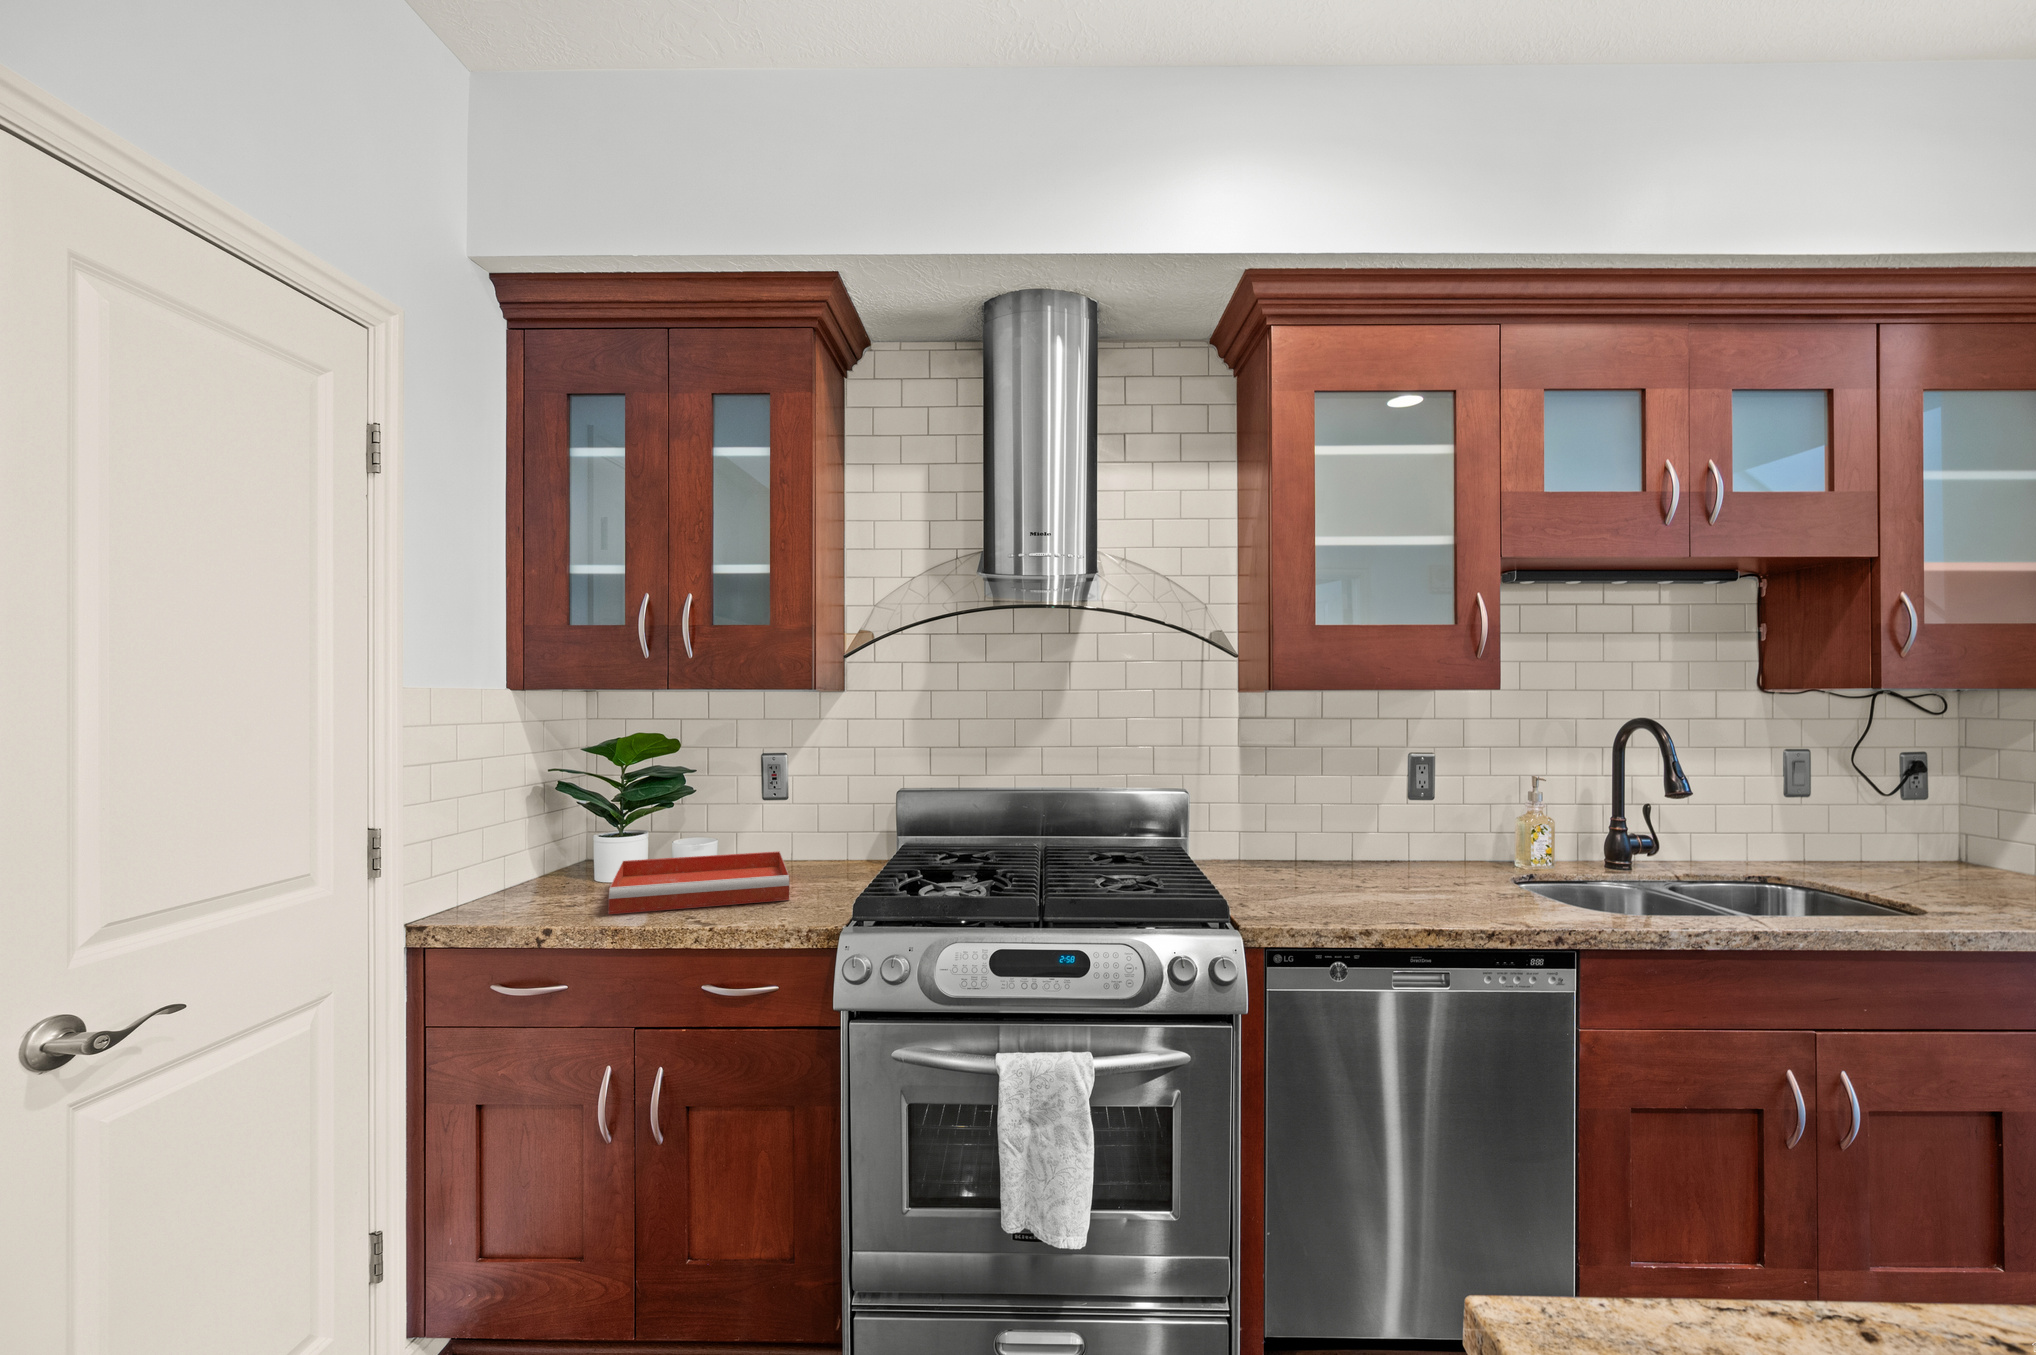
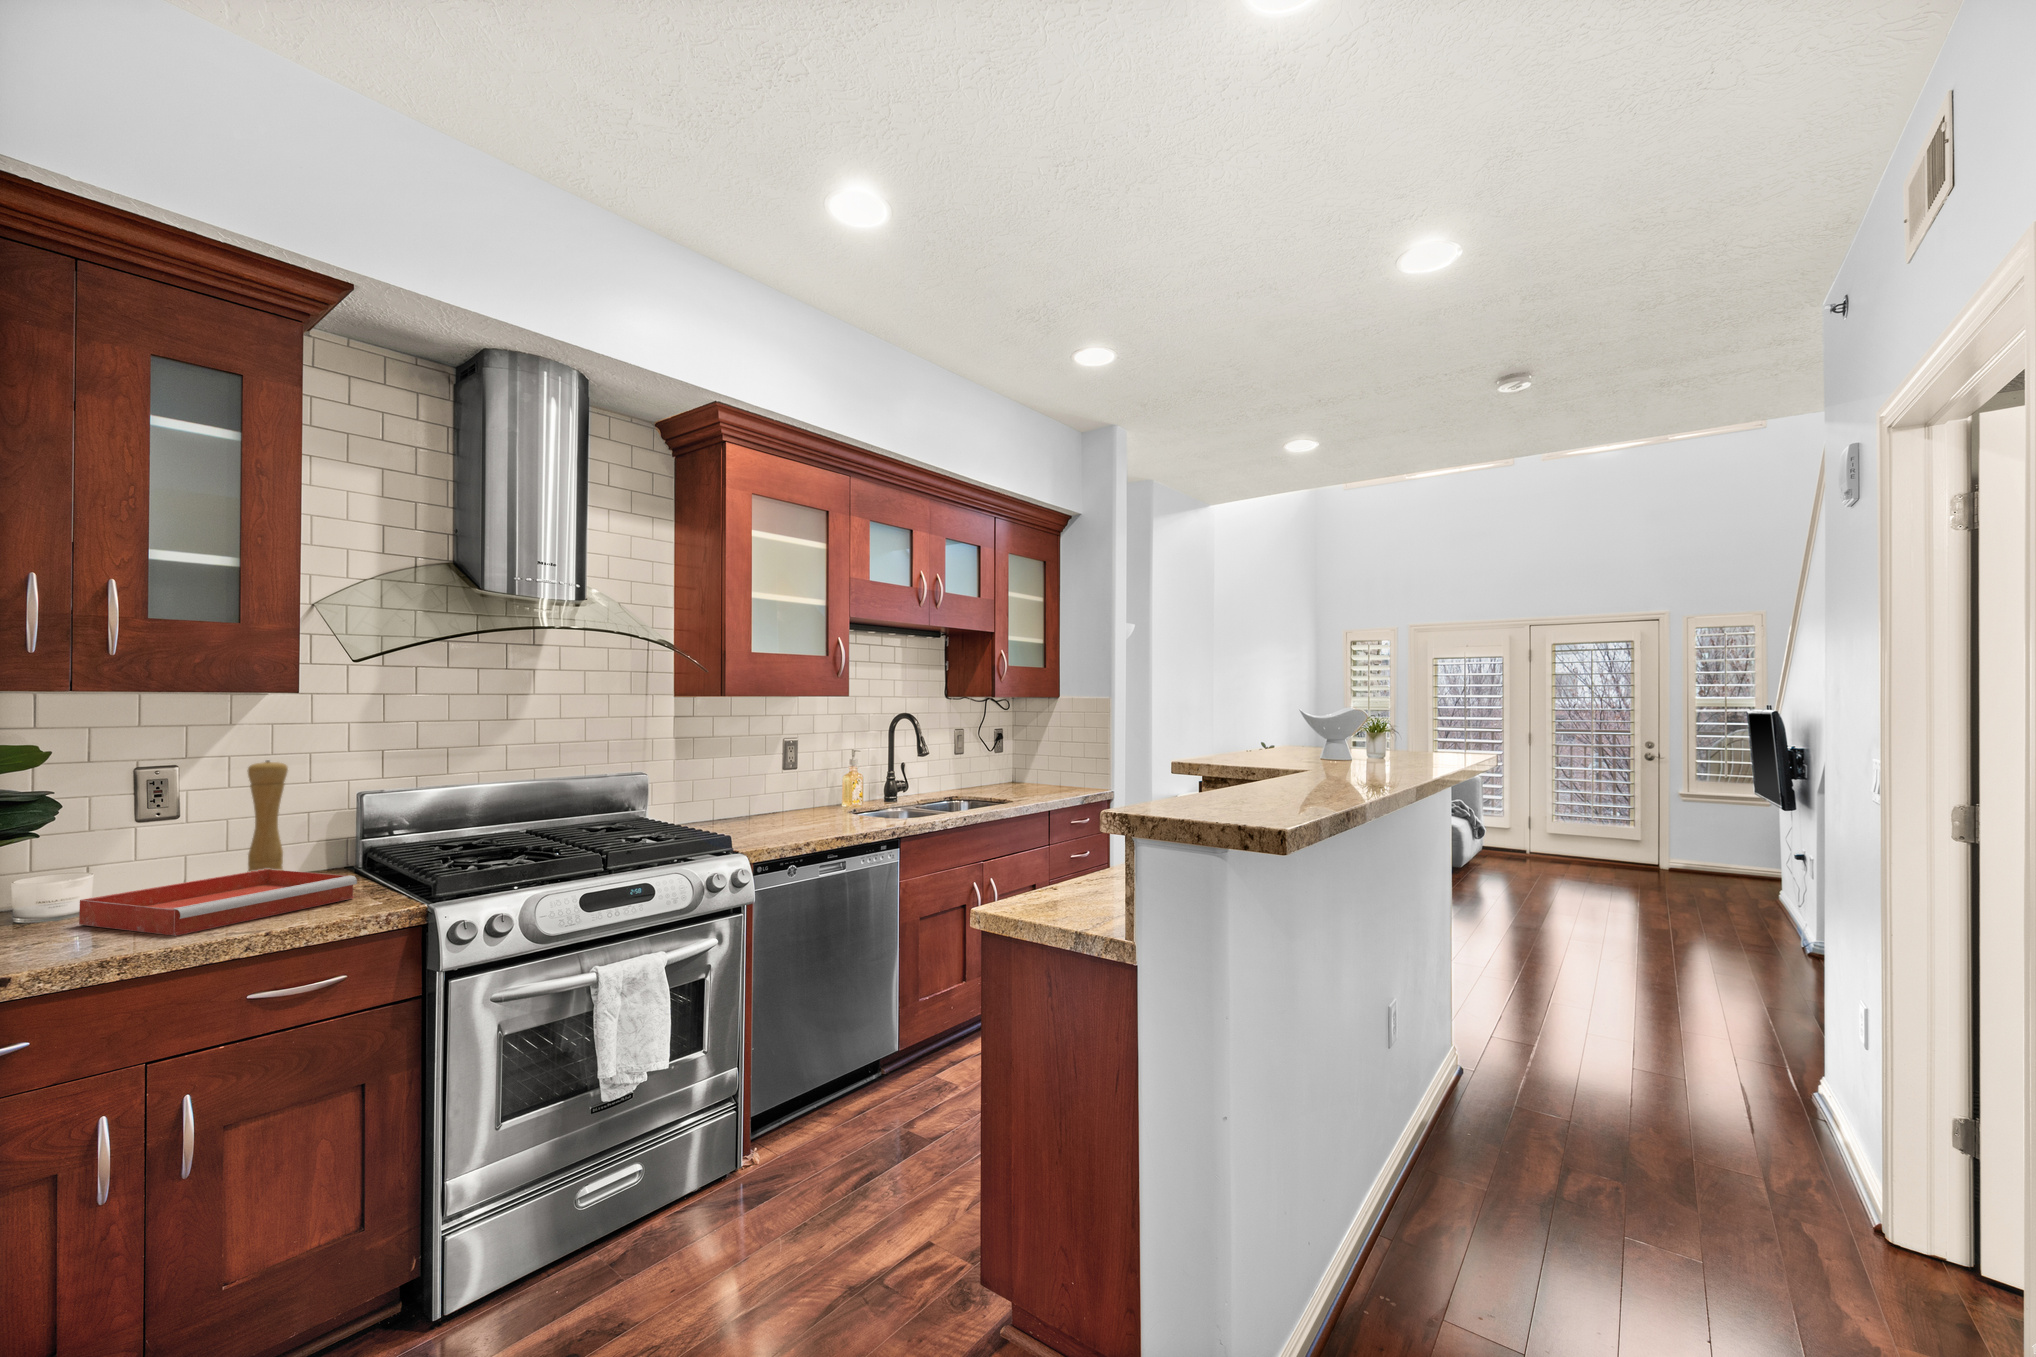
pepper mill: none [783,746,814,867] -> present [248,760,288,871]

